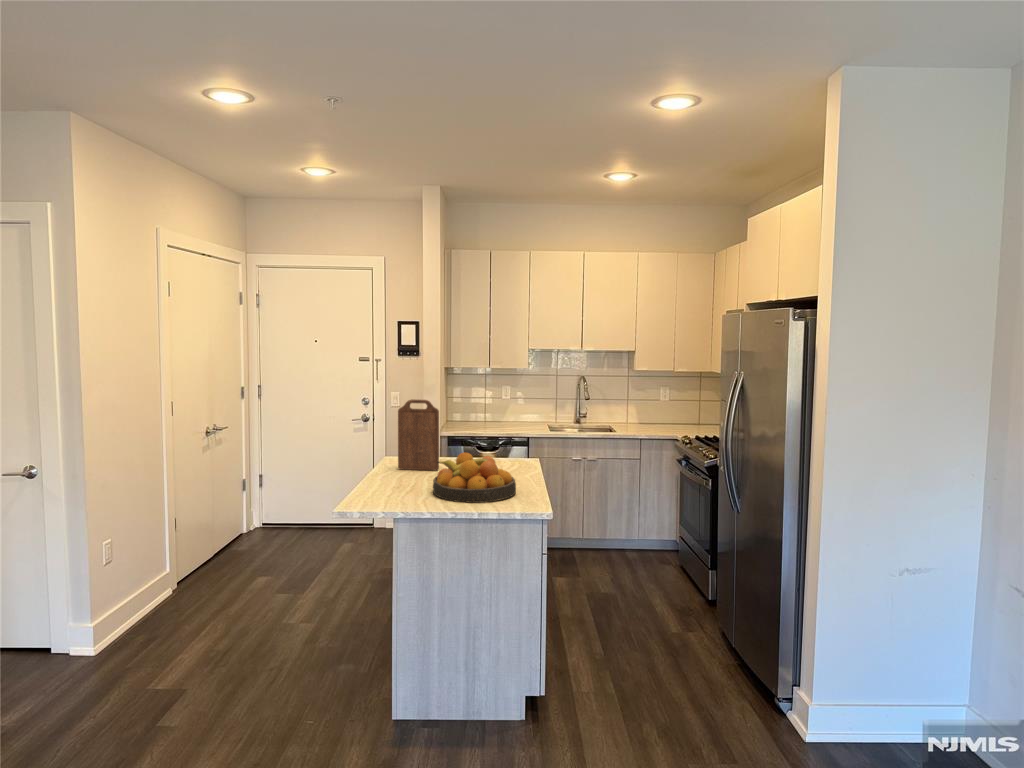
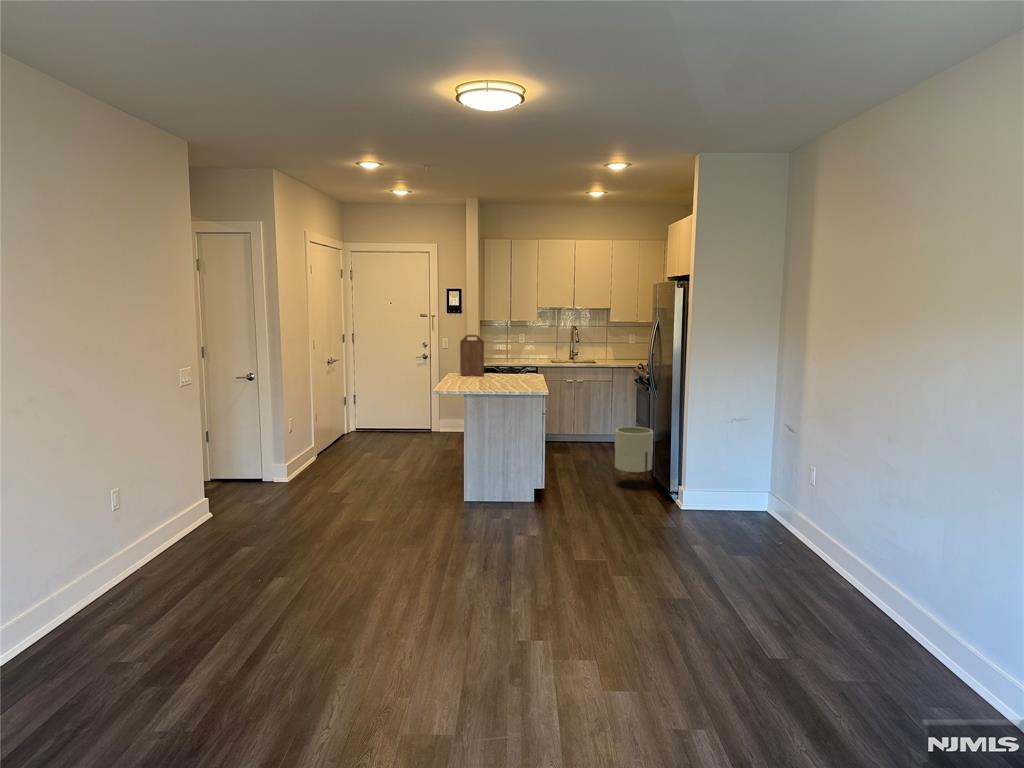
fruit bowl: present [433,453,516,503] -> none [484,361,529,385]
planter: none [661,556,733,677] -> present [613,427,653,490]

